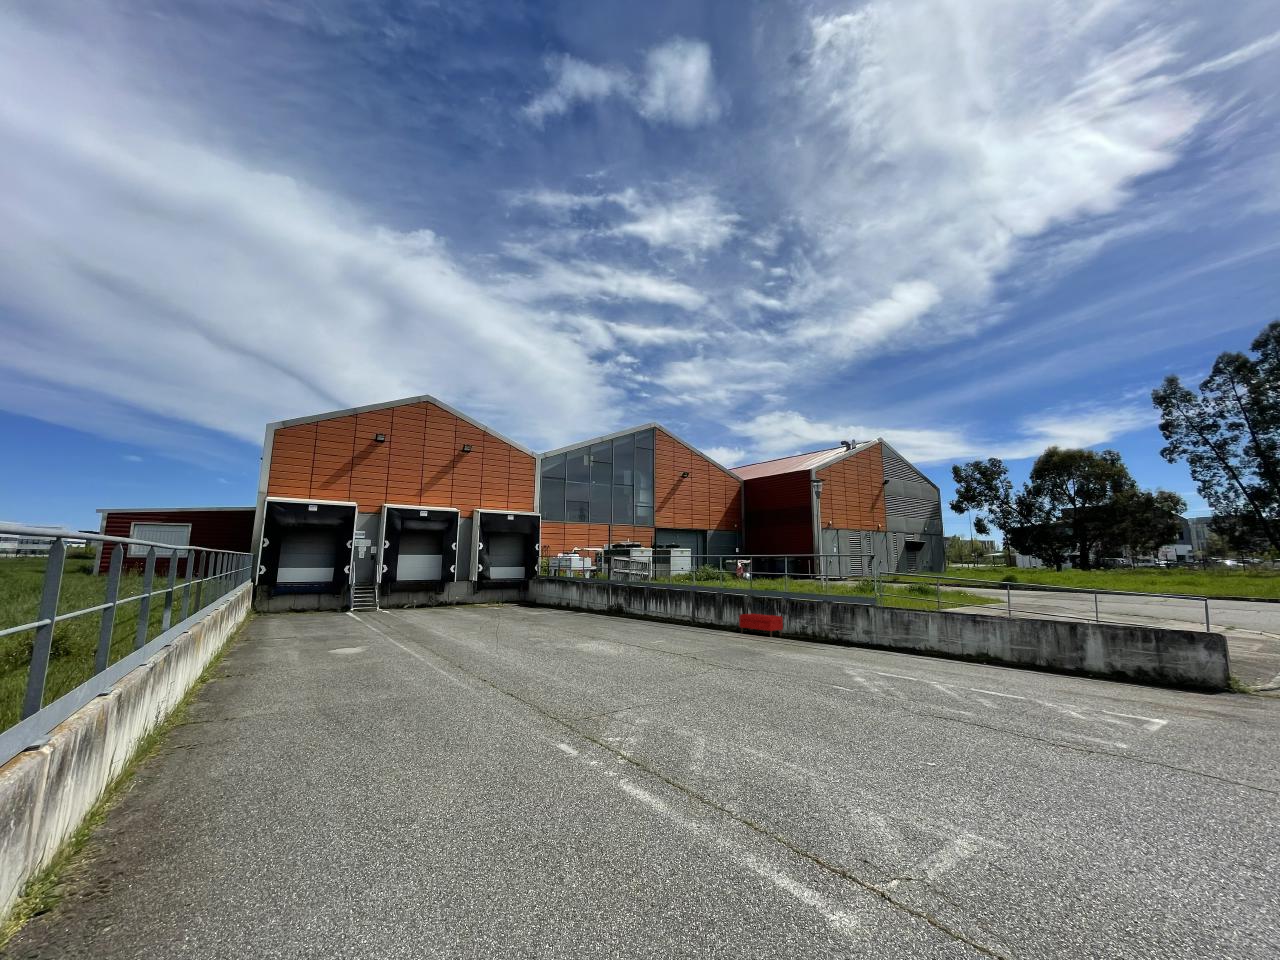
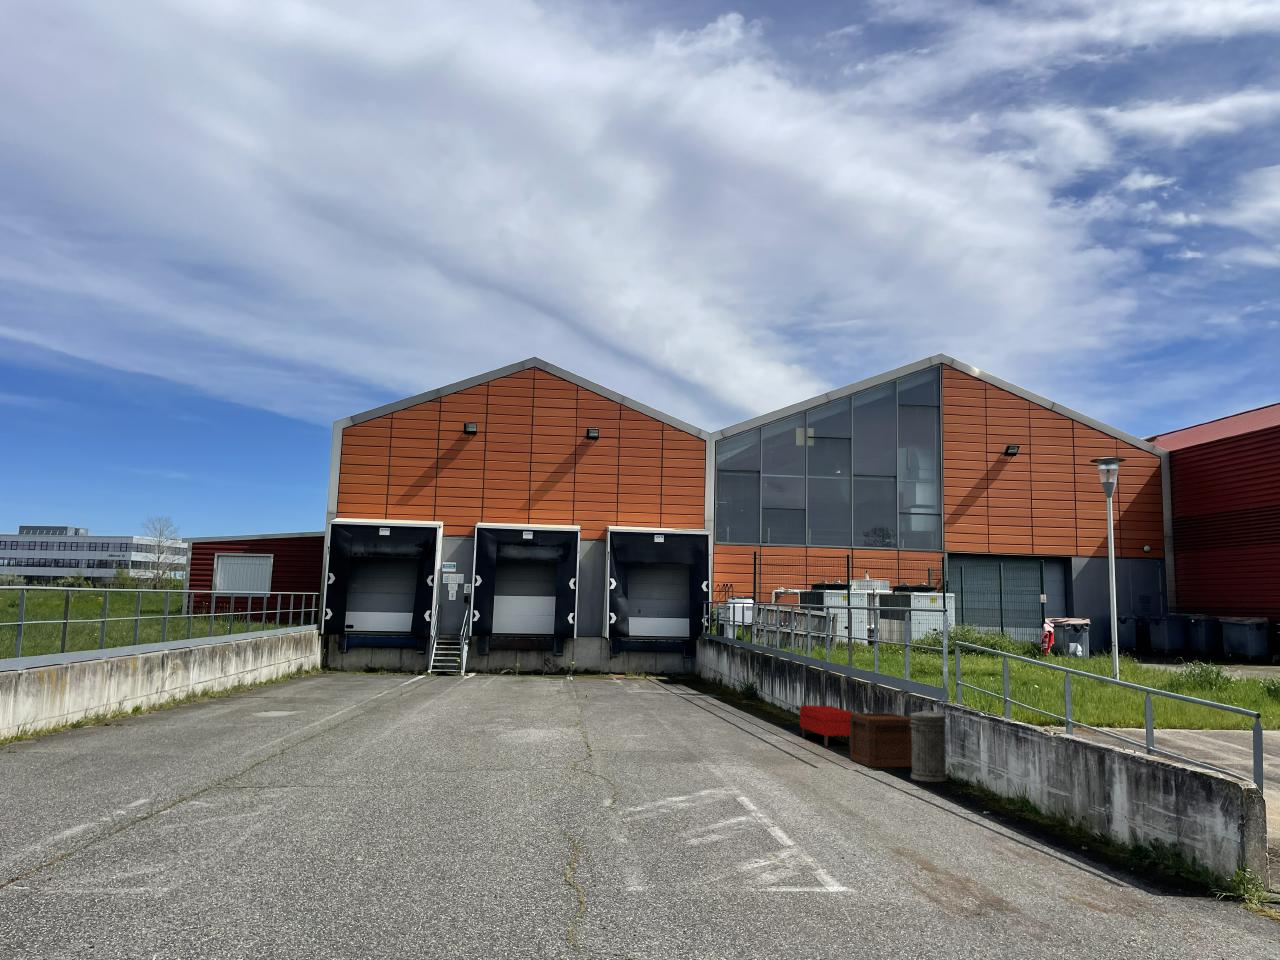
trash can: none [873,610,896,651] -> present [910,708,947,782]
wooden crate: none [814,615,855,647] -> present [850,713,912,768]

